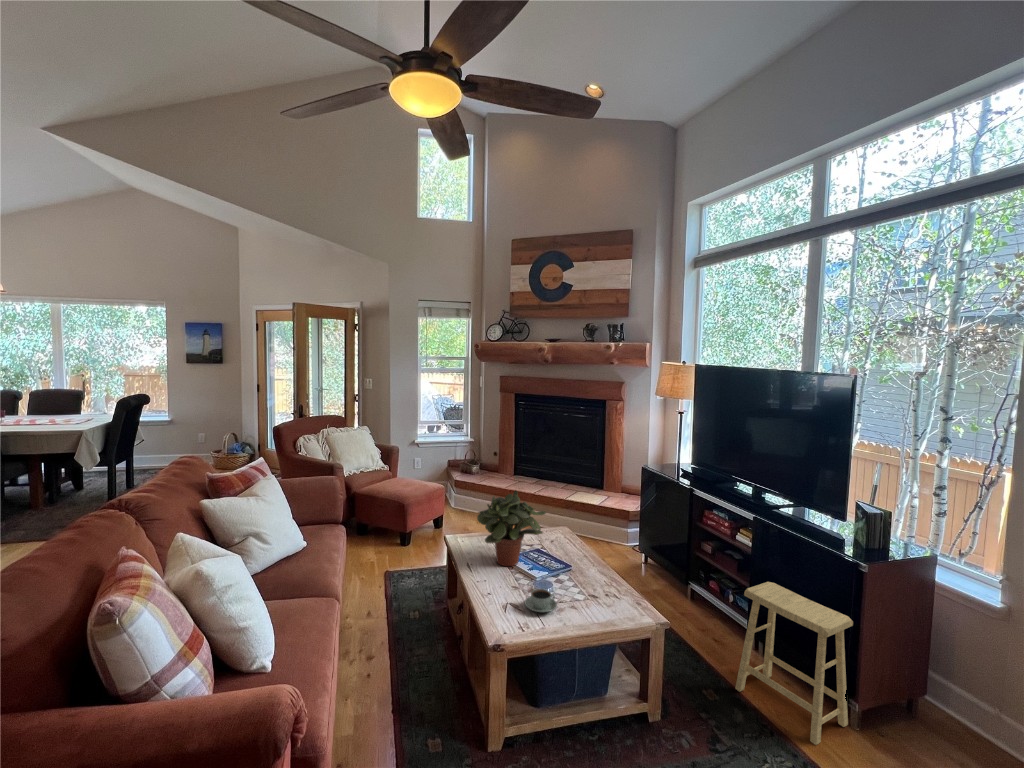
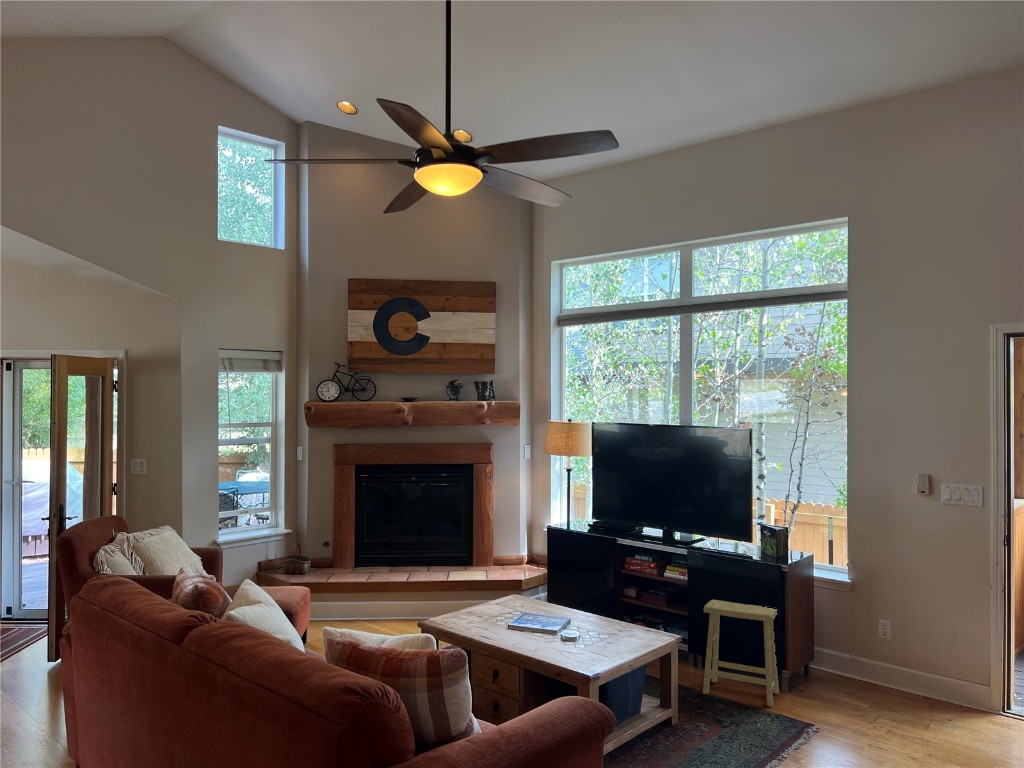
potted plant: present [477,490,546,566] -> none [486,555,554,630]
coffee cup: present [525,589,557,612] -> none [579,630,608,648]

